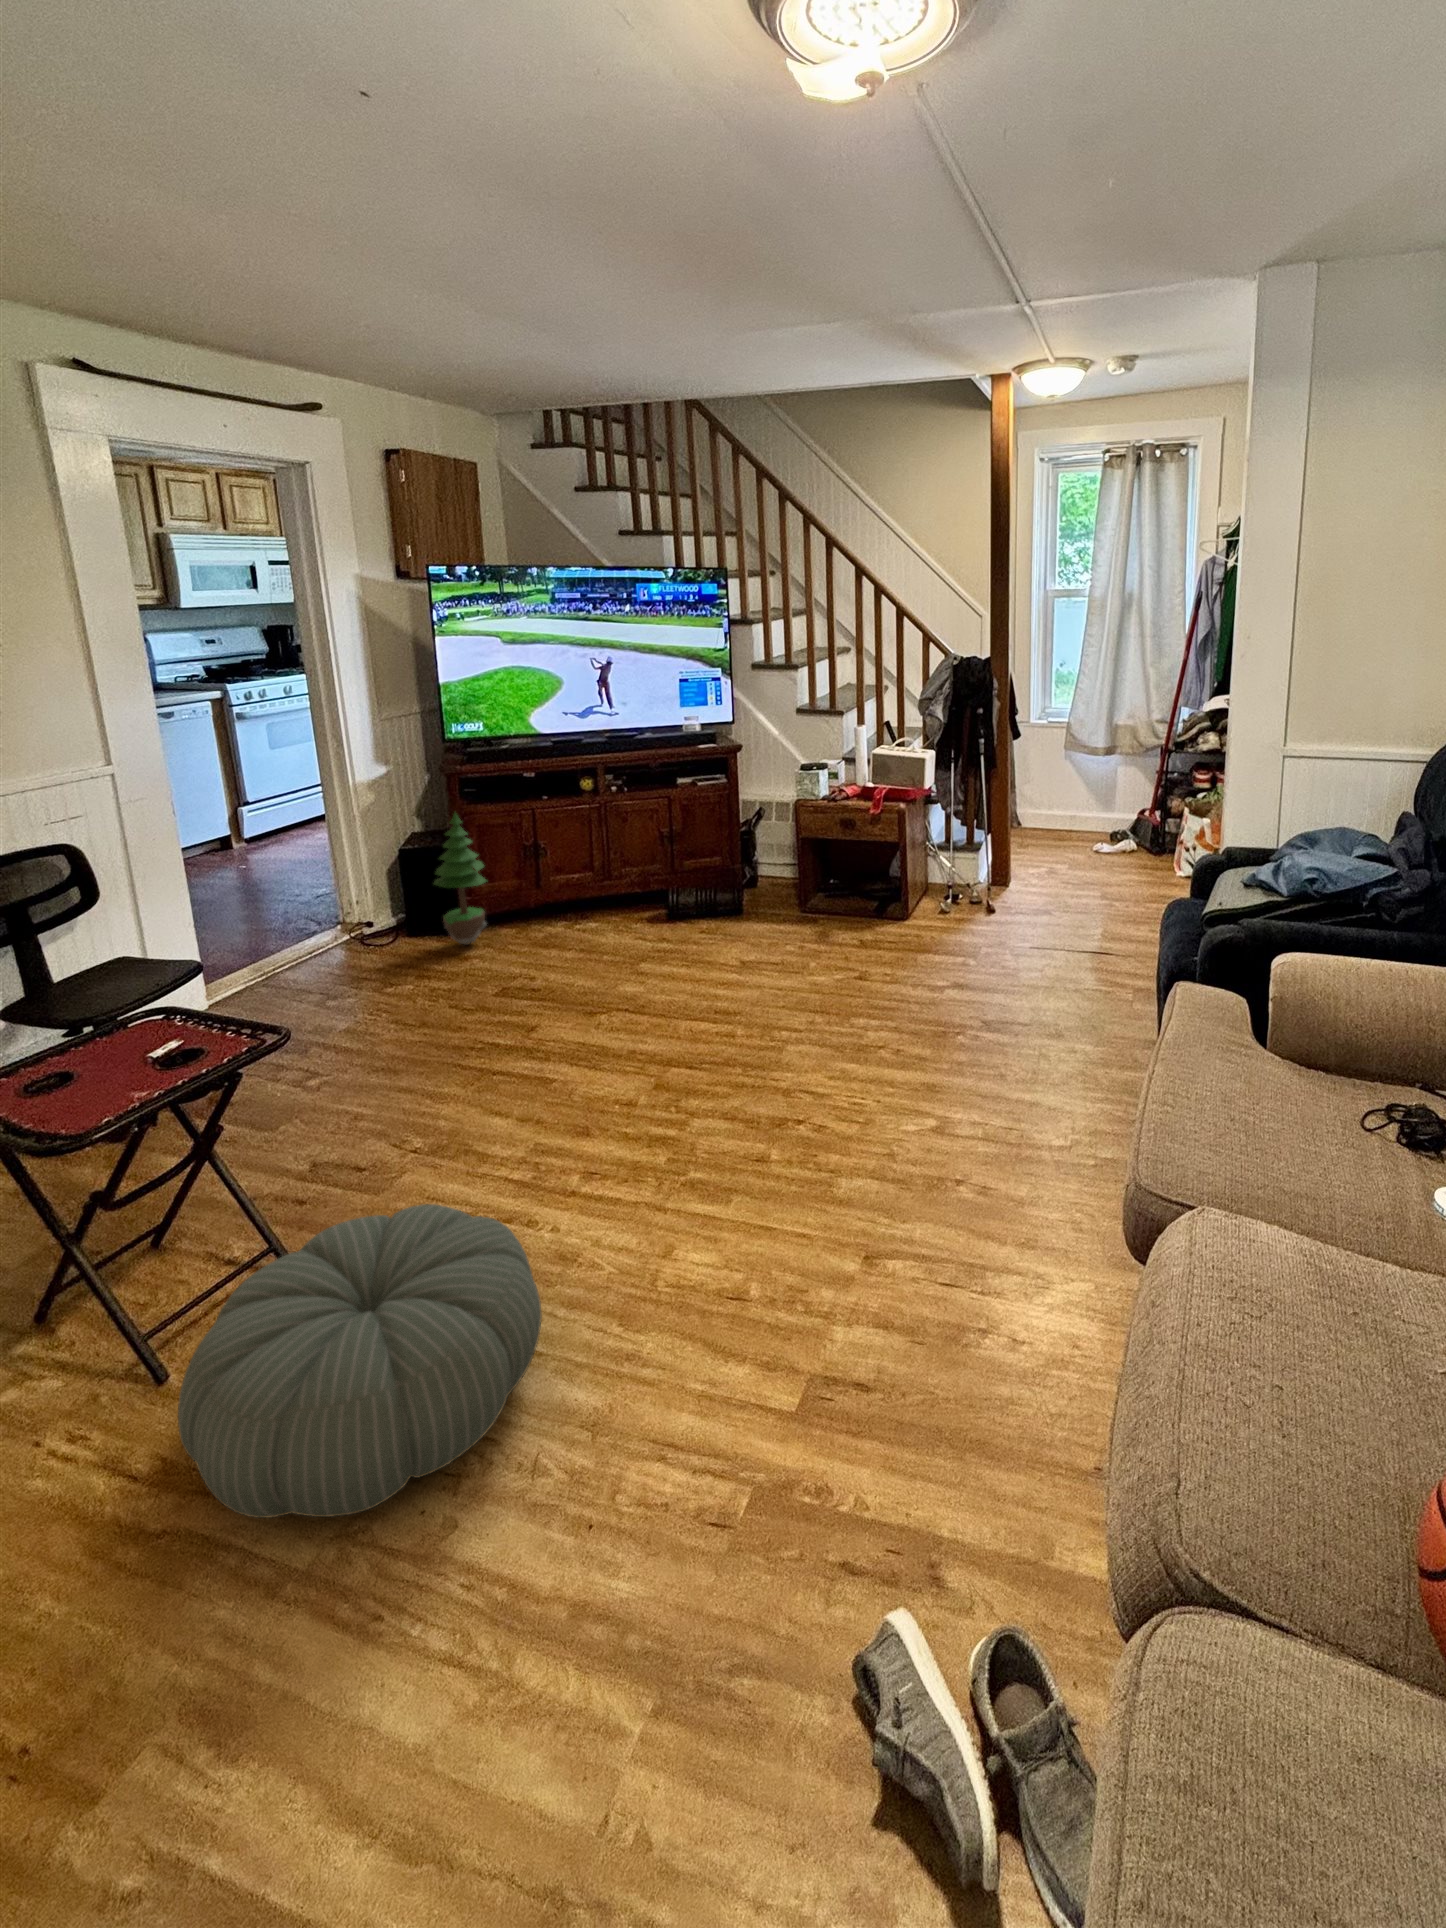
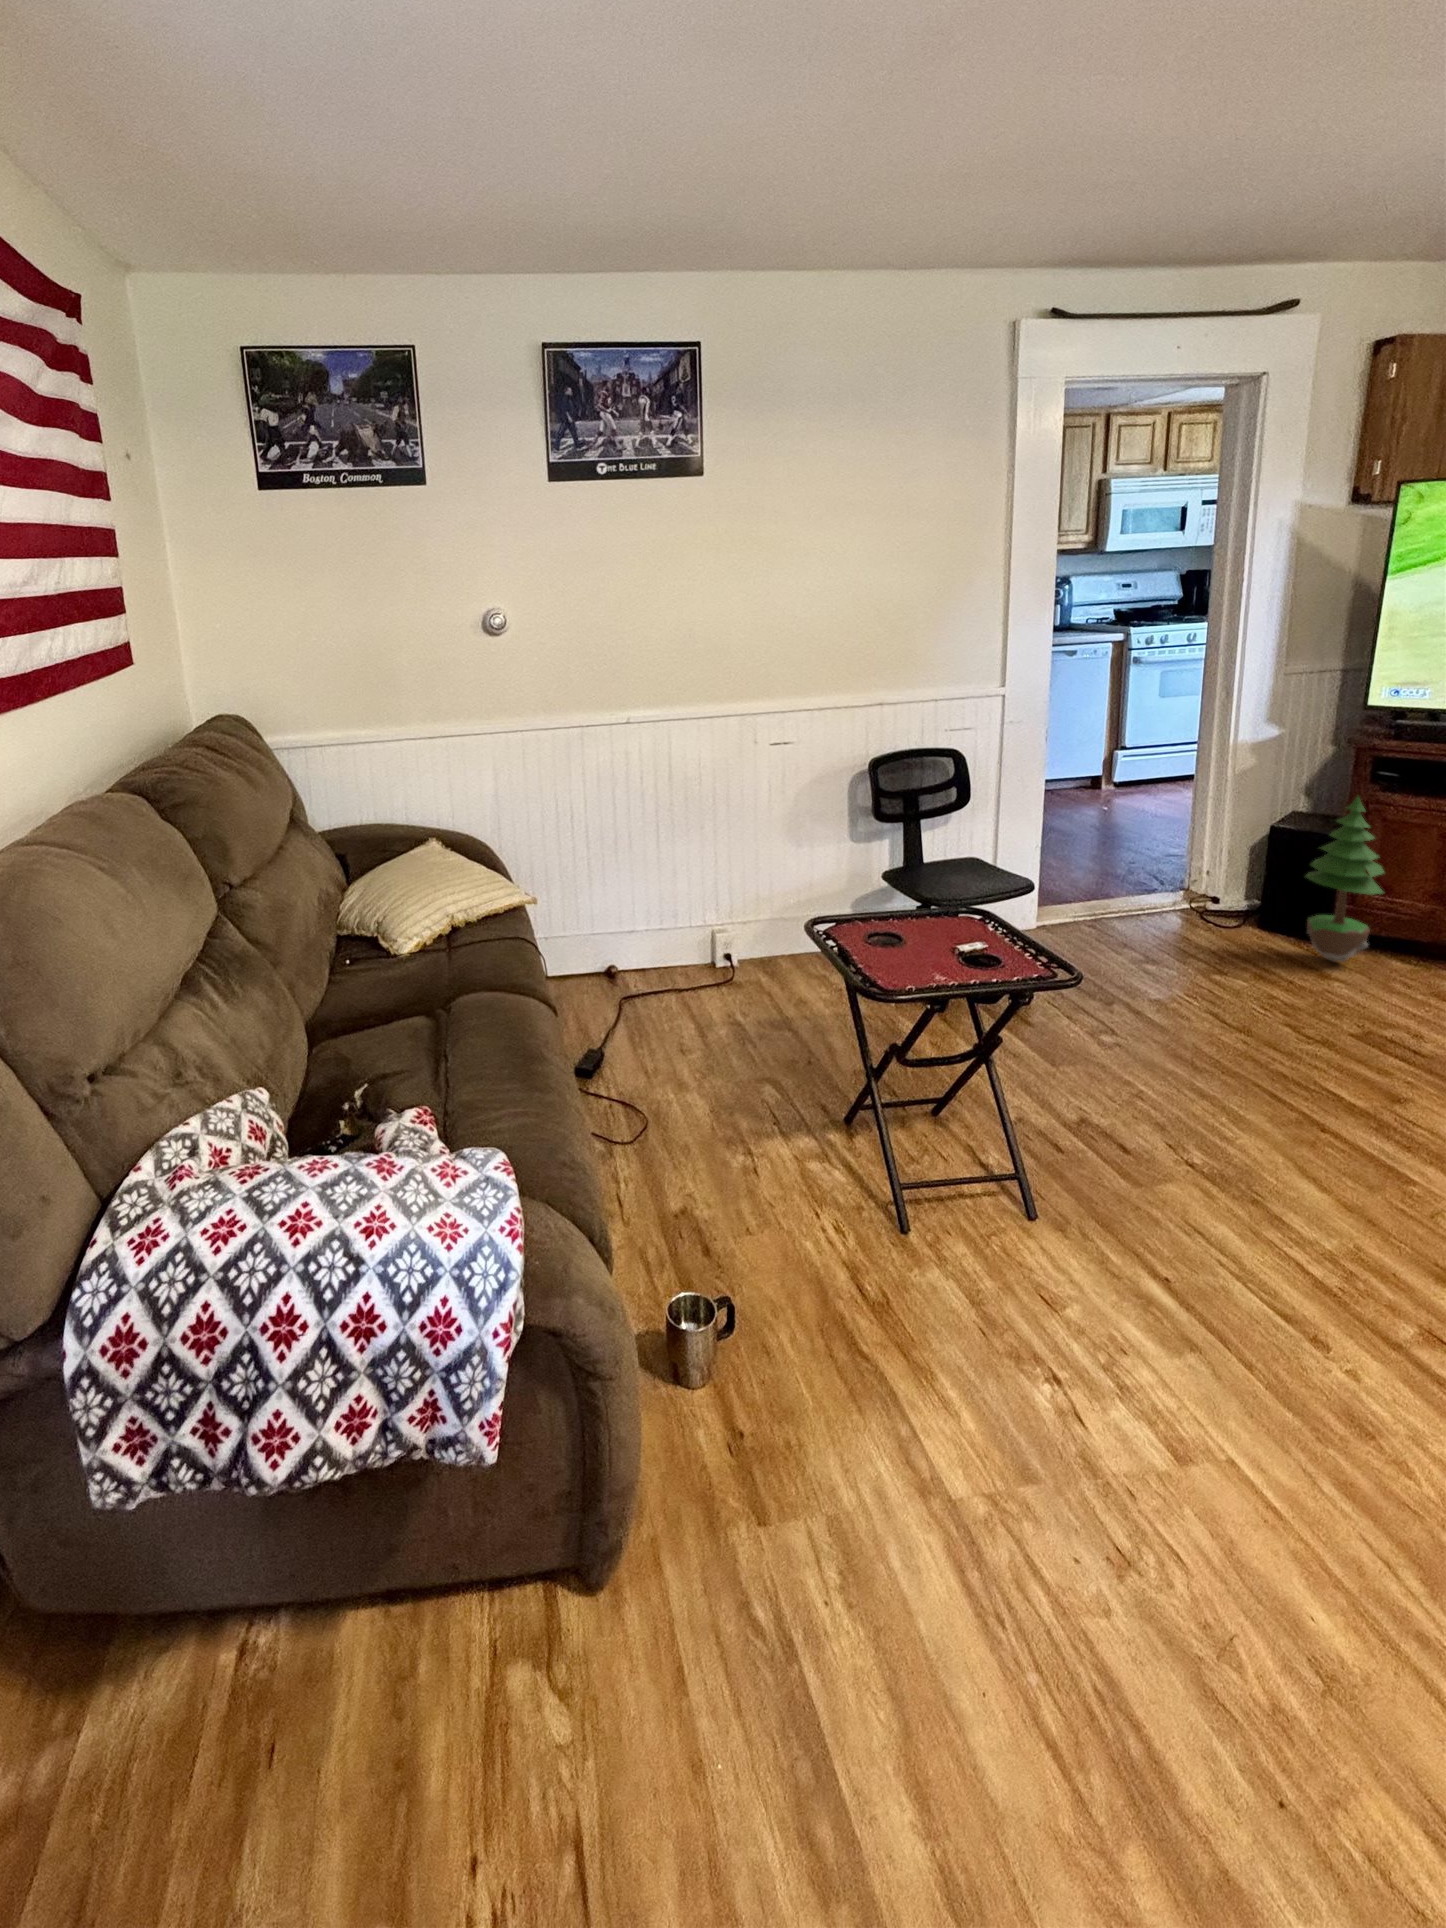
pouf: present [178,1204,542,1518] -> none [895,1190,1295,1545]

